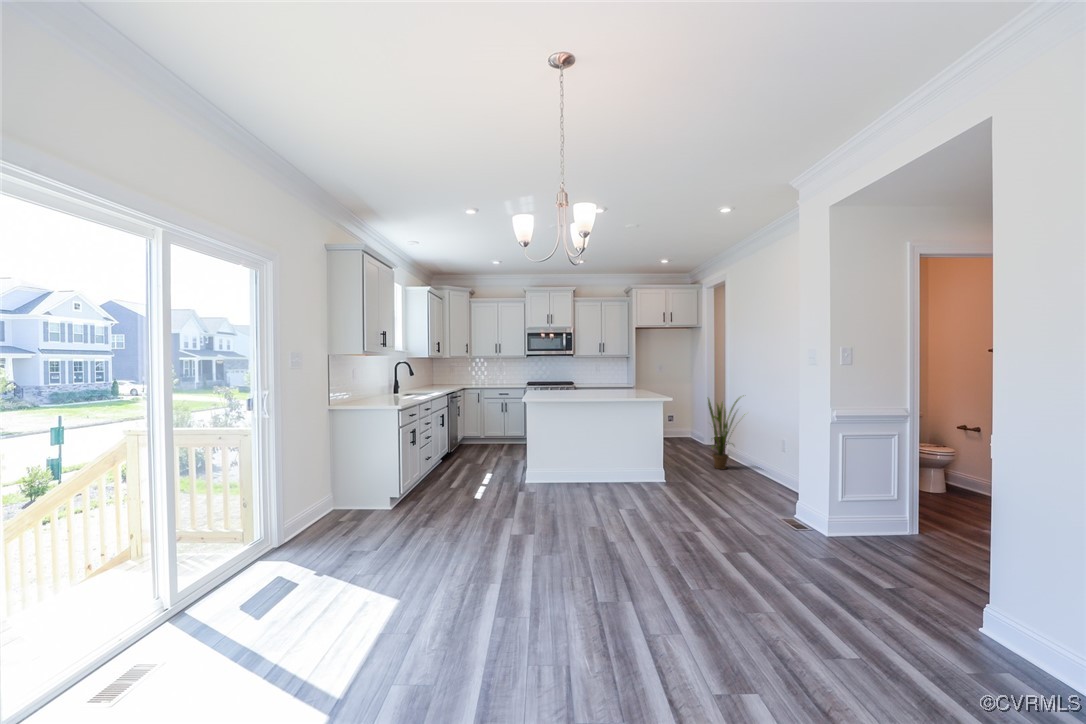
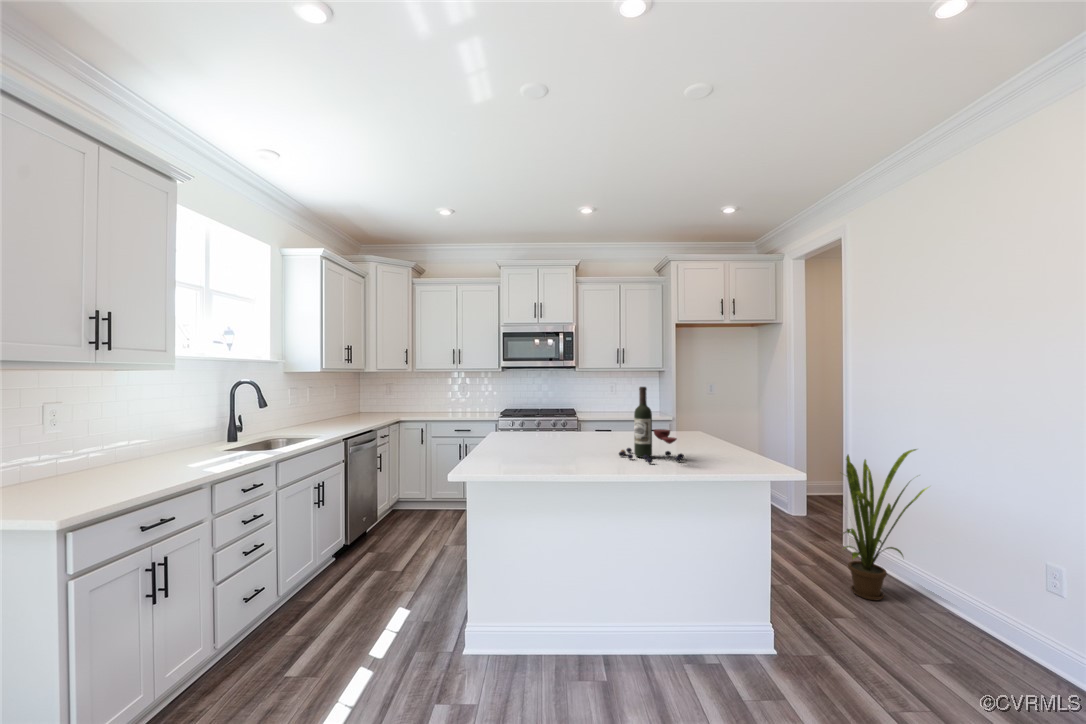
wine bottle: none [595,363,624,397] -> present [619,387,684,463]

